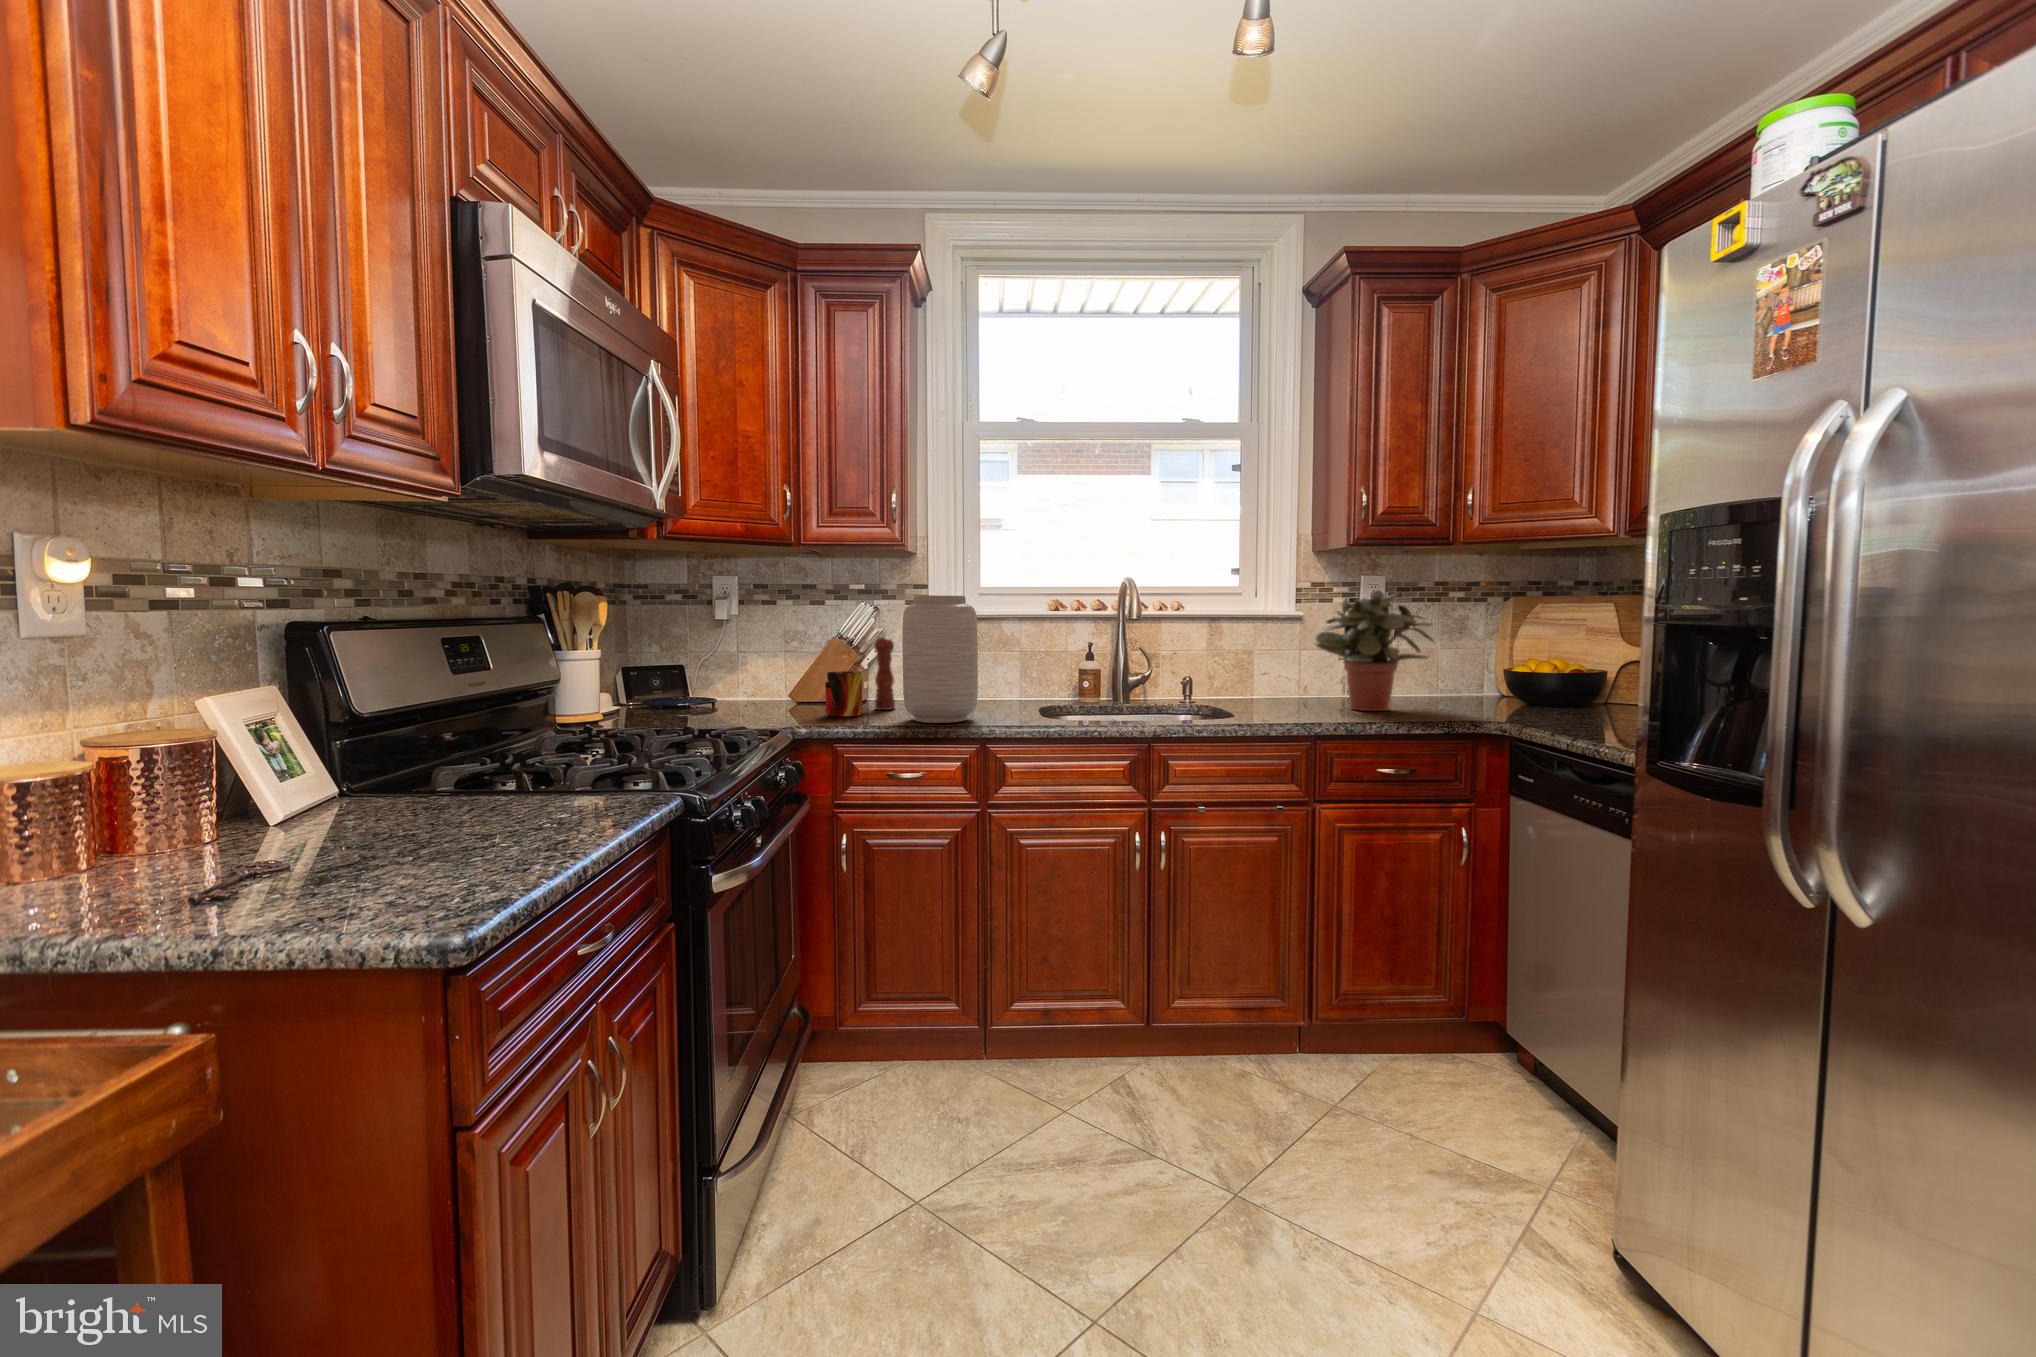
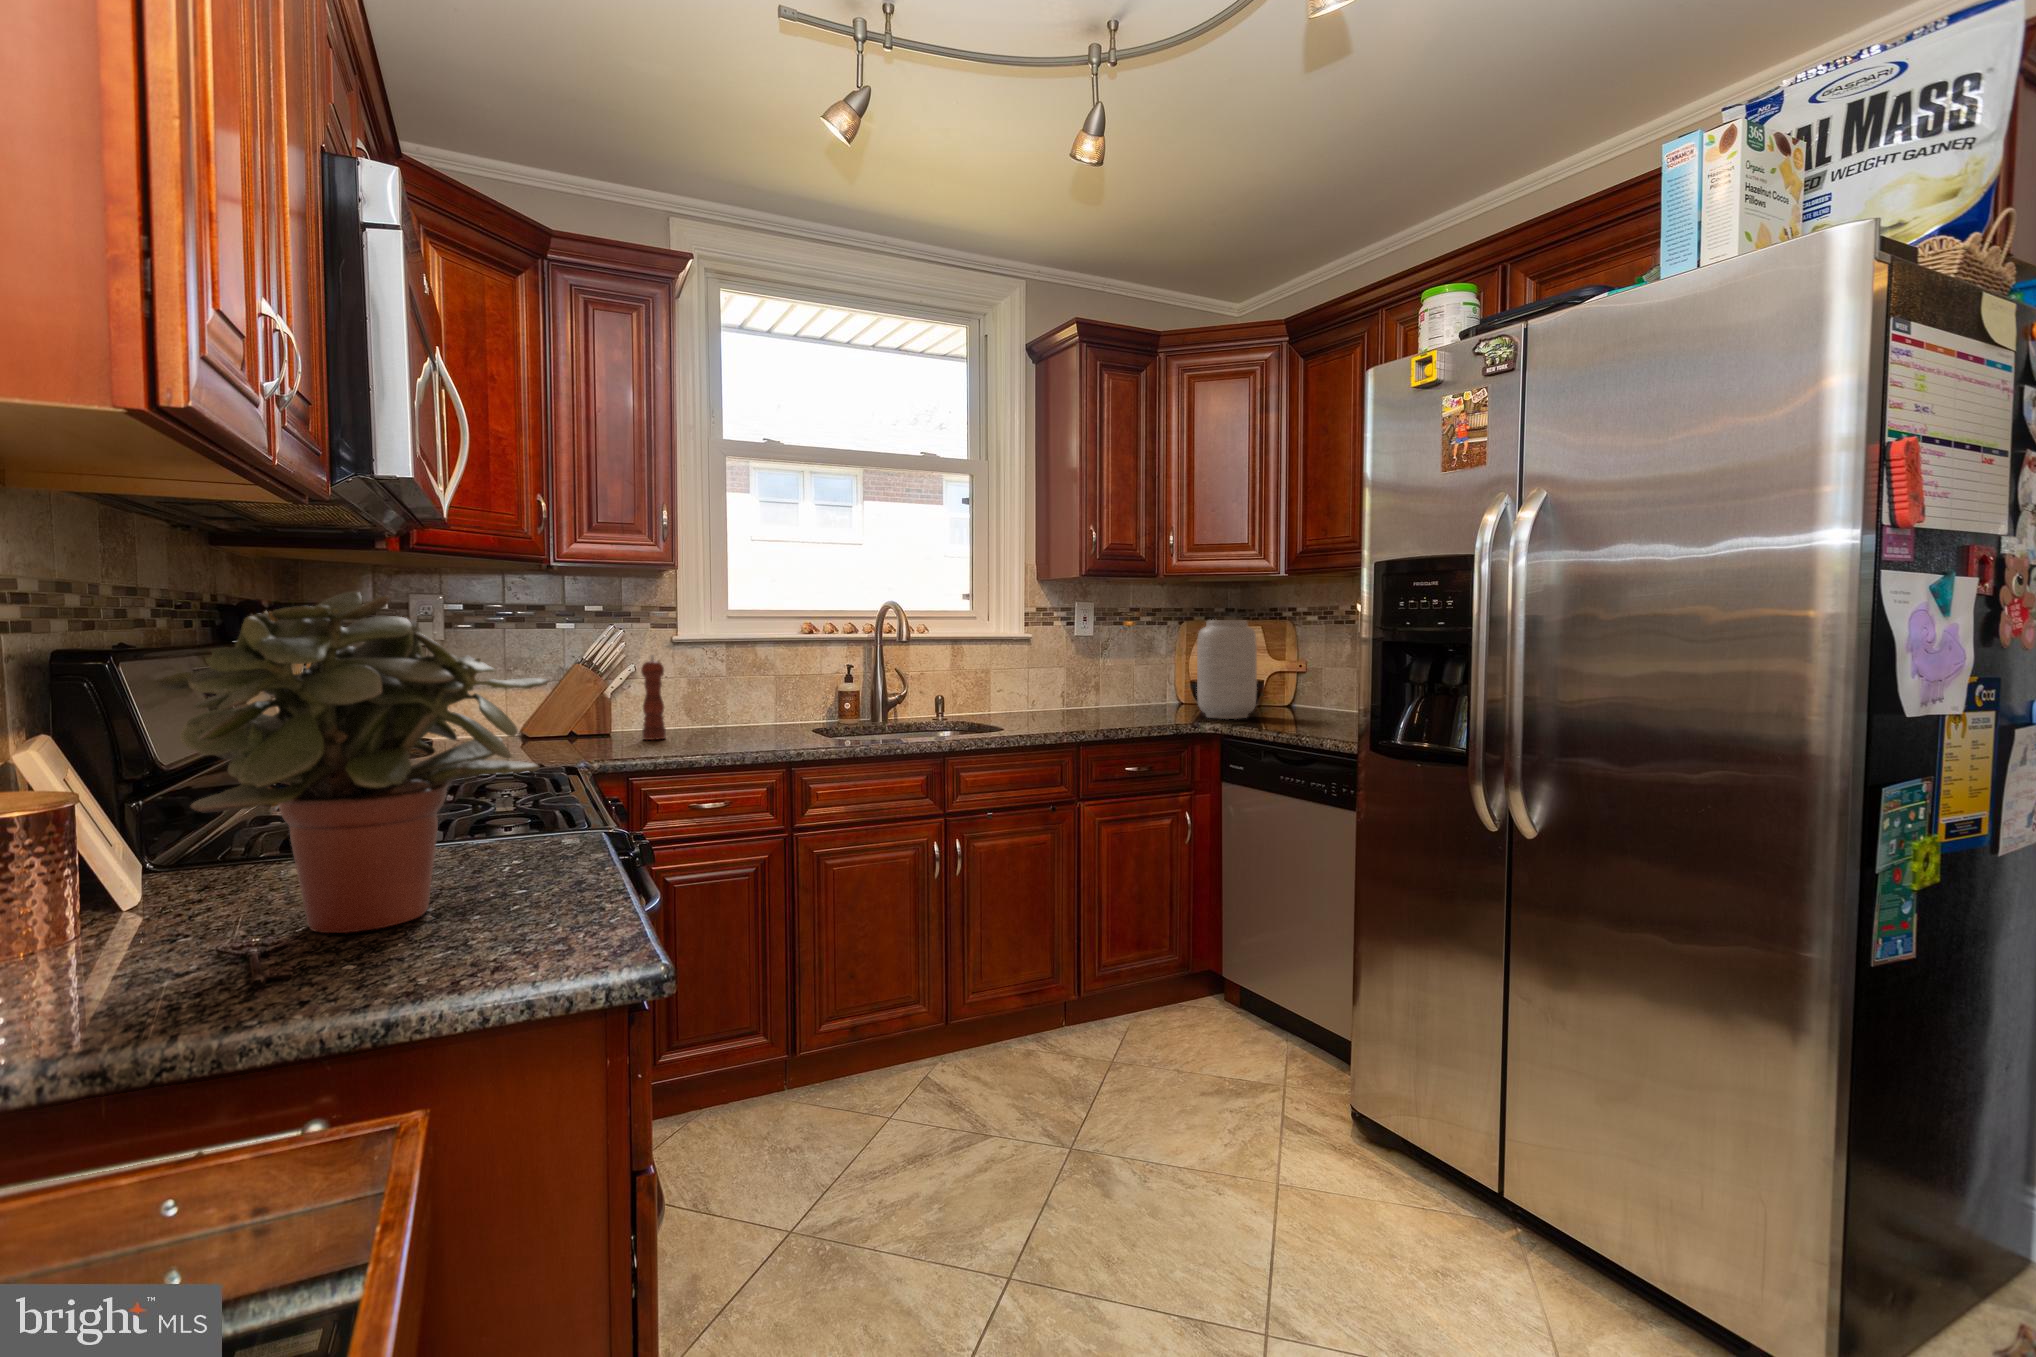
potted plant: present [1315,590,1434,711] -> present [154,592,549,933]
vase: present [902,595,978,723] -> present [1197,620,1257,719]
mug: present [826,671,863,716] -> none [598,698,640,748]

